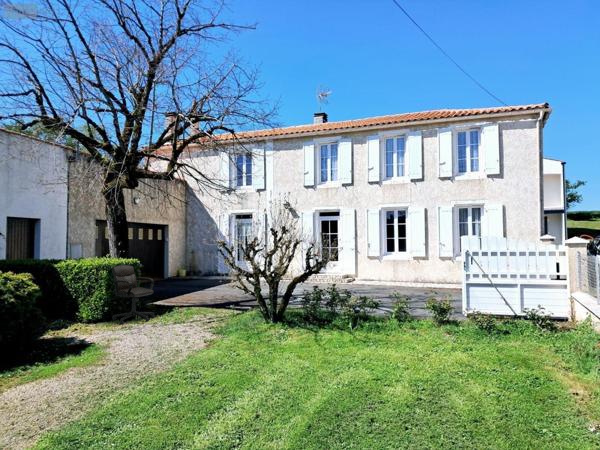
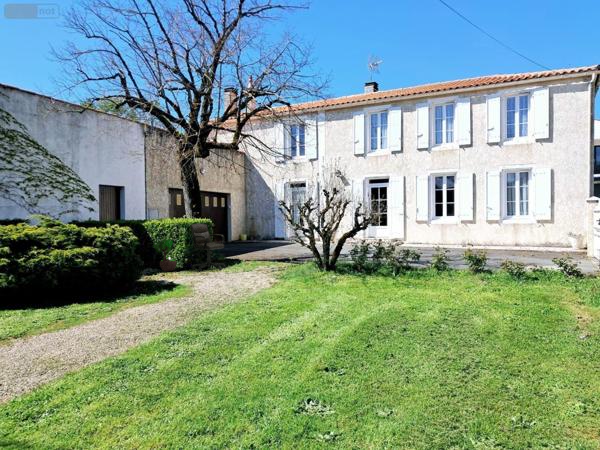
potted tree: none [61,280,93,324] -> present [154,238,176,271]

